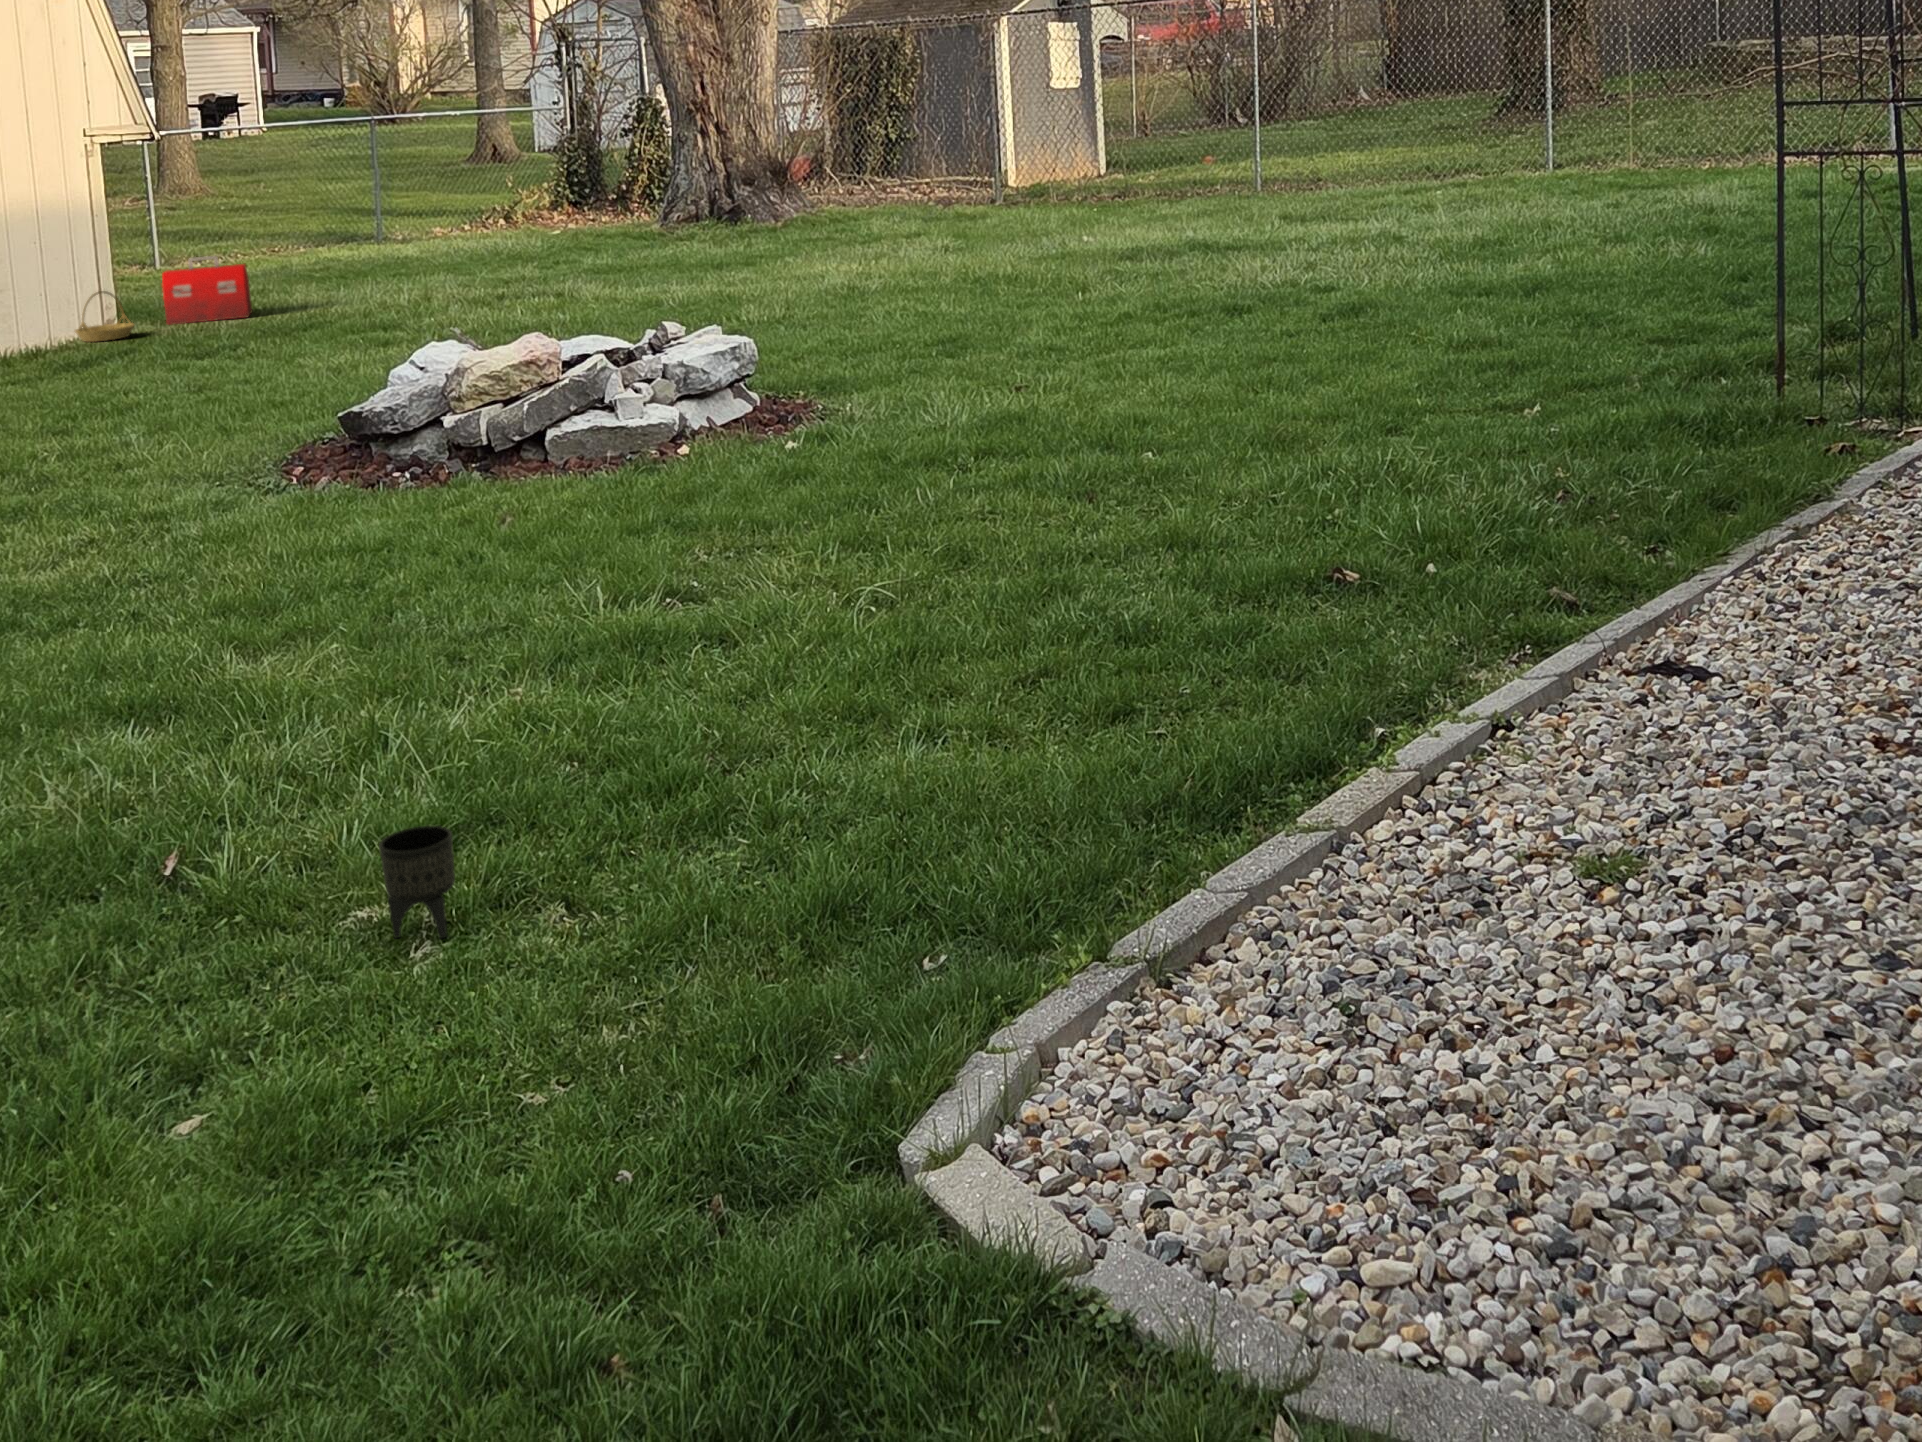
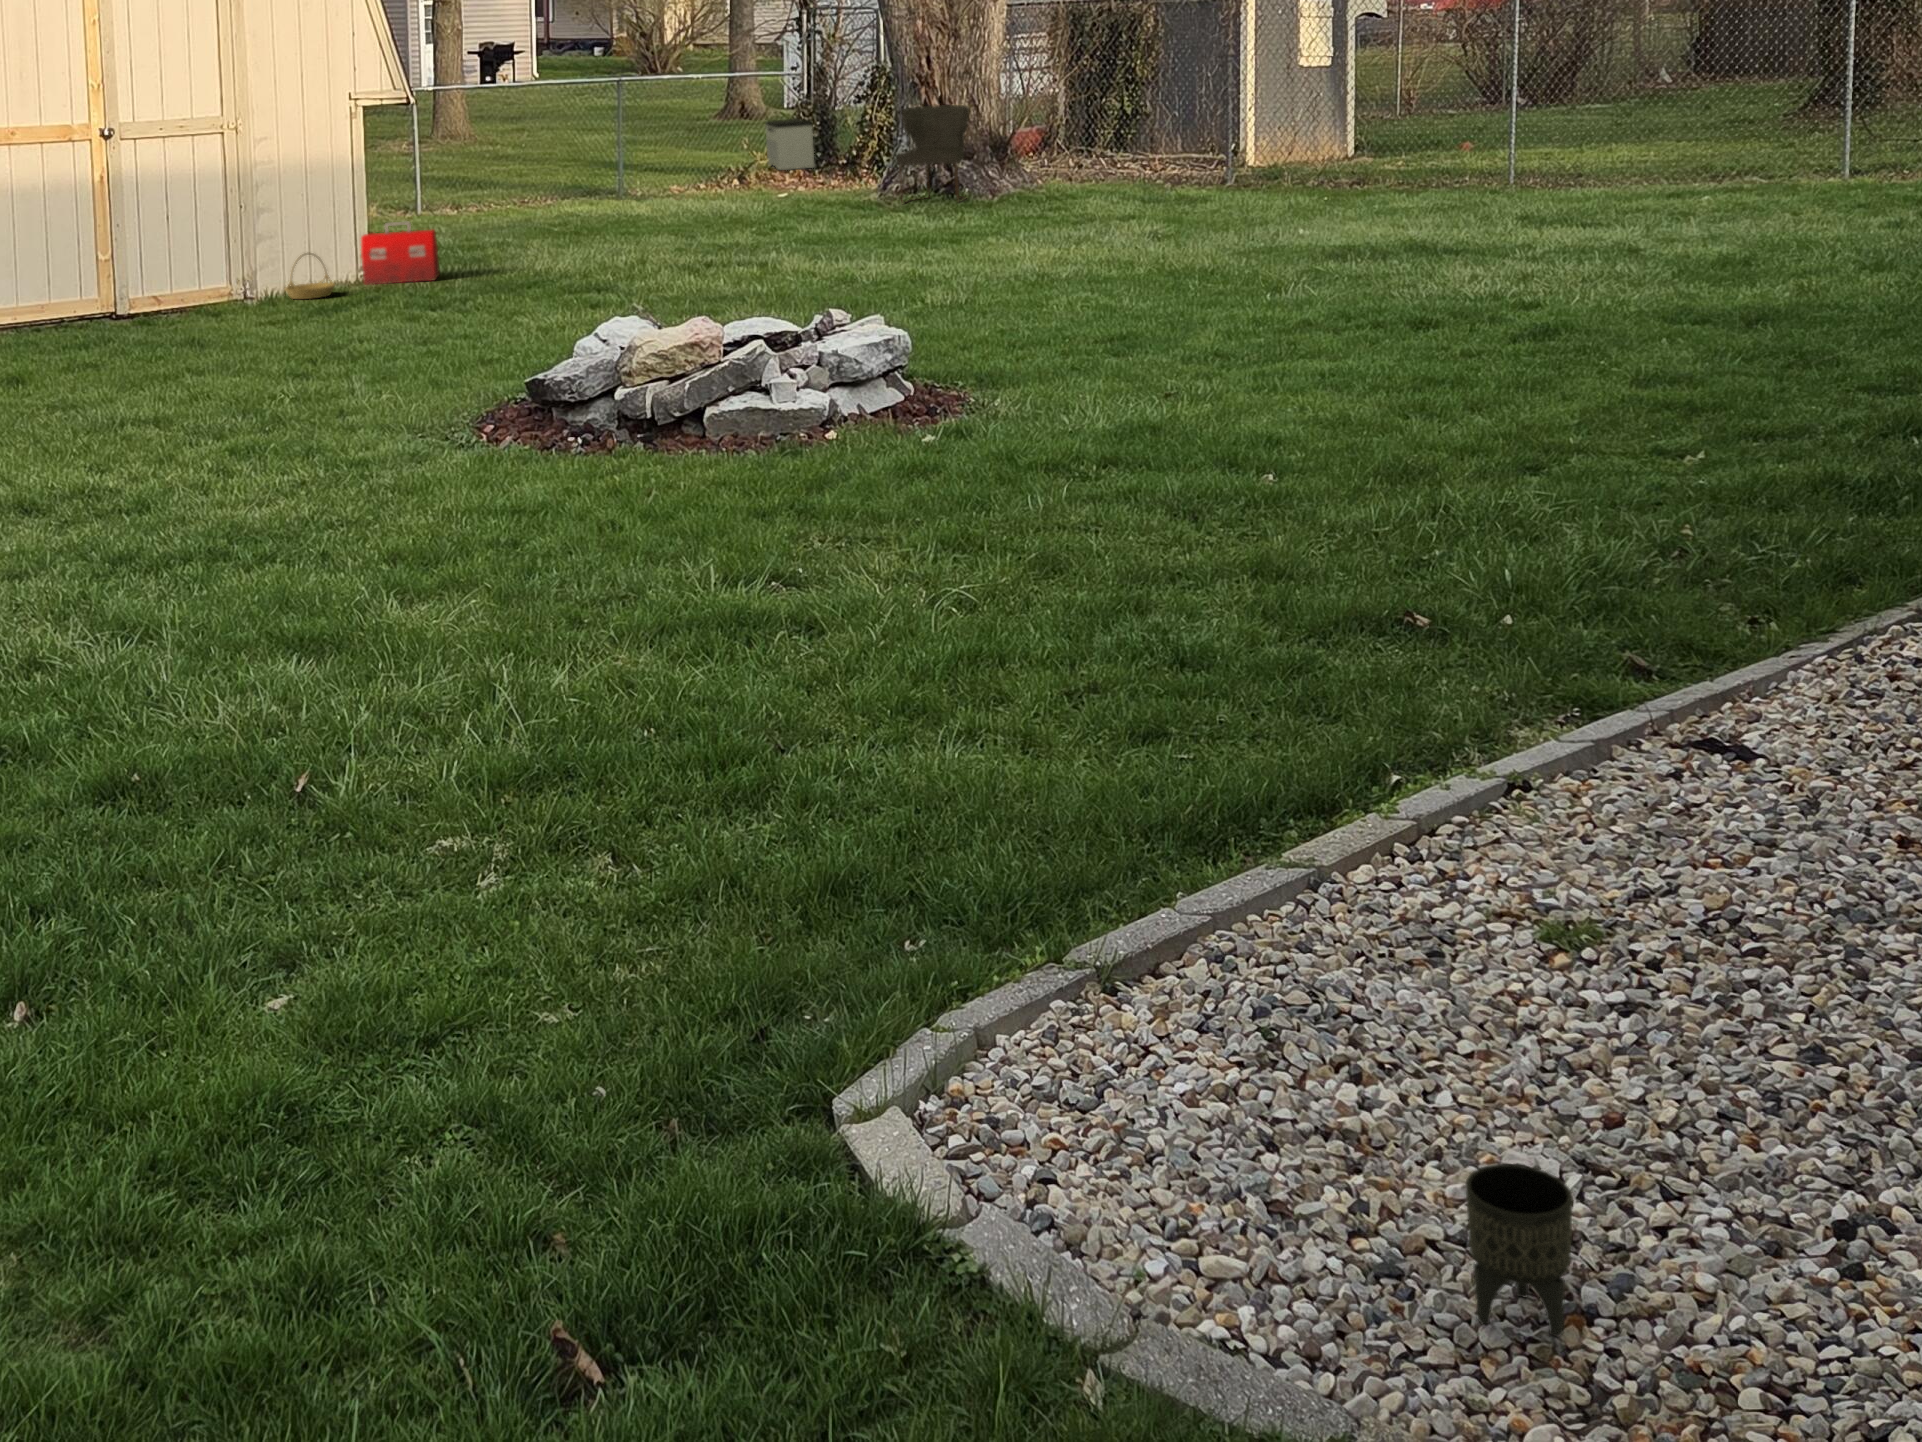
chair: none [725,133,796,232] -> present [897,105,970,204]
bench: none [582,154,635,205] -> present [765,119,814,170]
planter: present [379,826,455,938] -> present [1465,1164,1573,1337]

